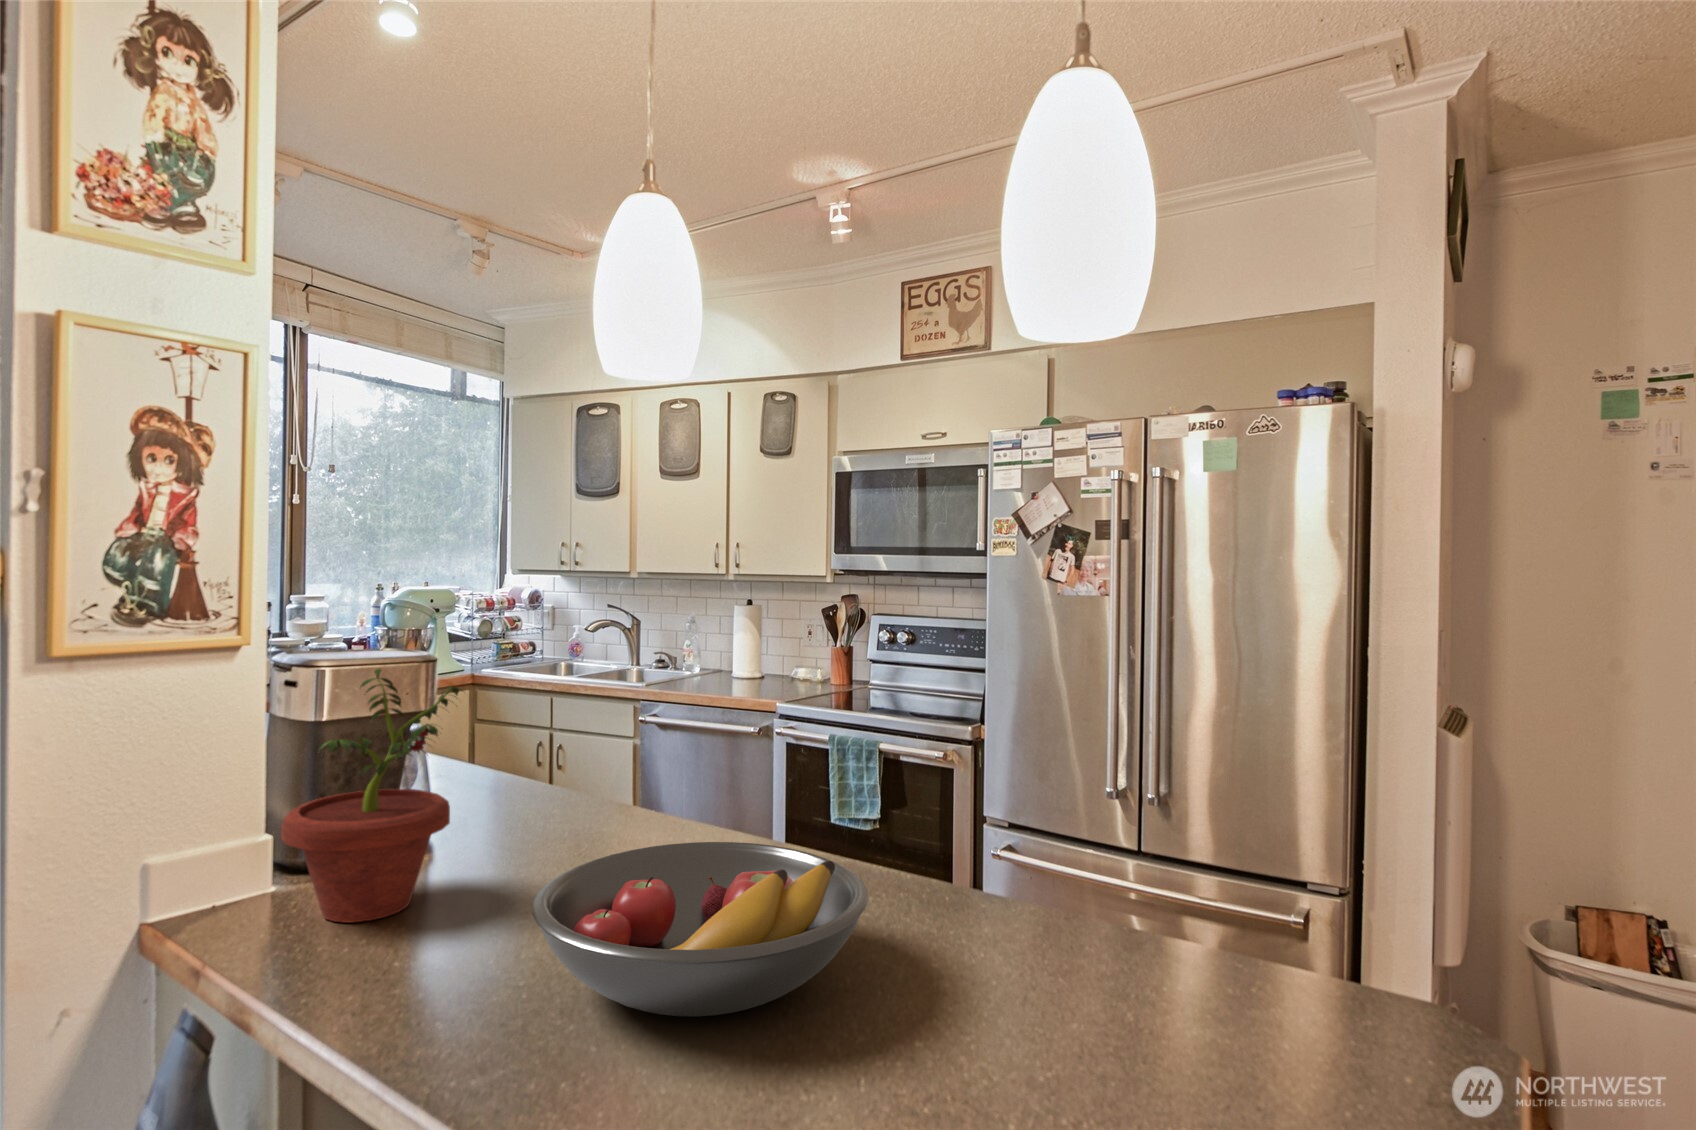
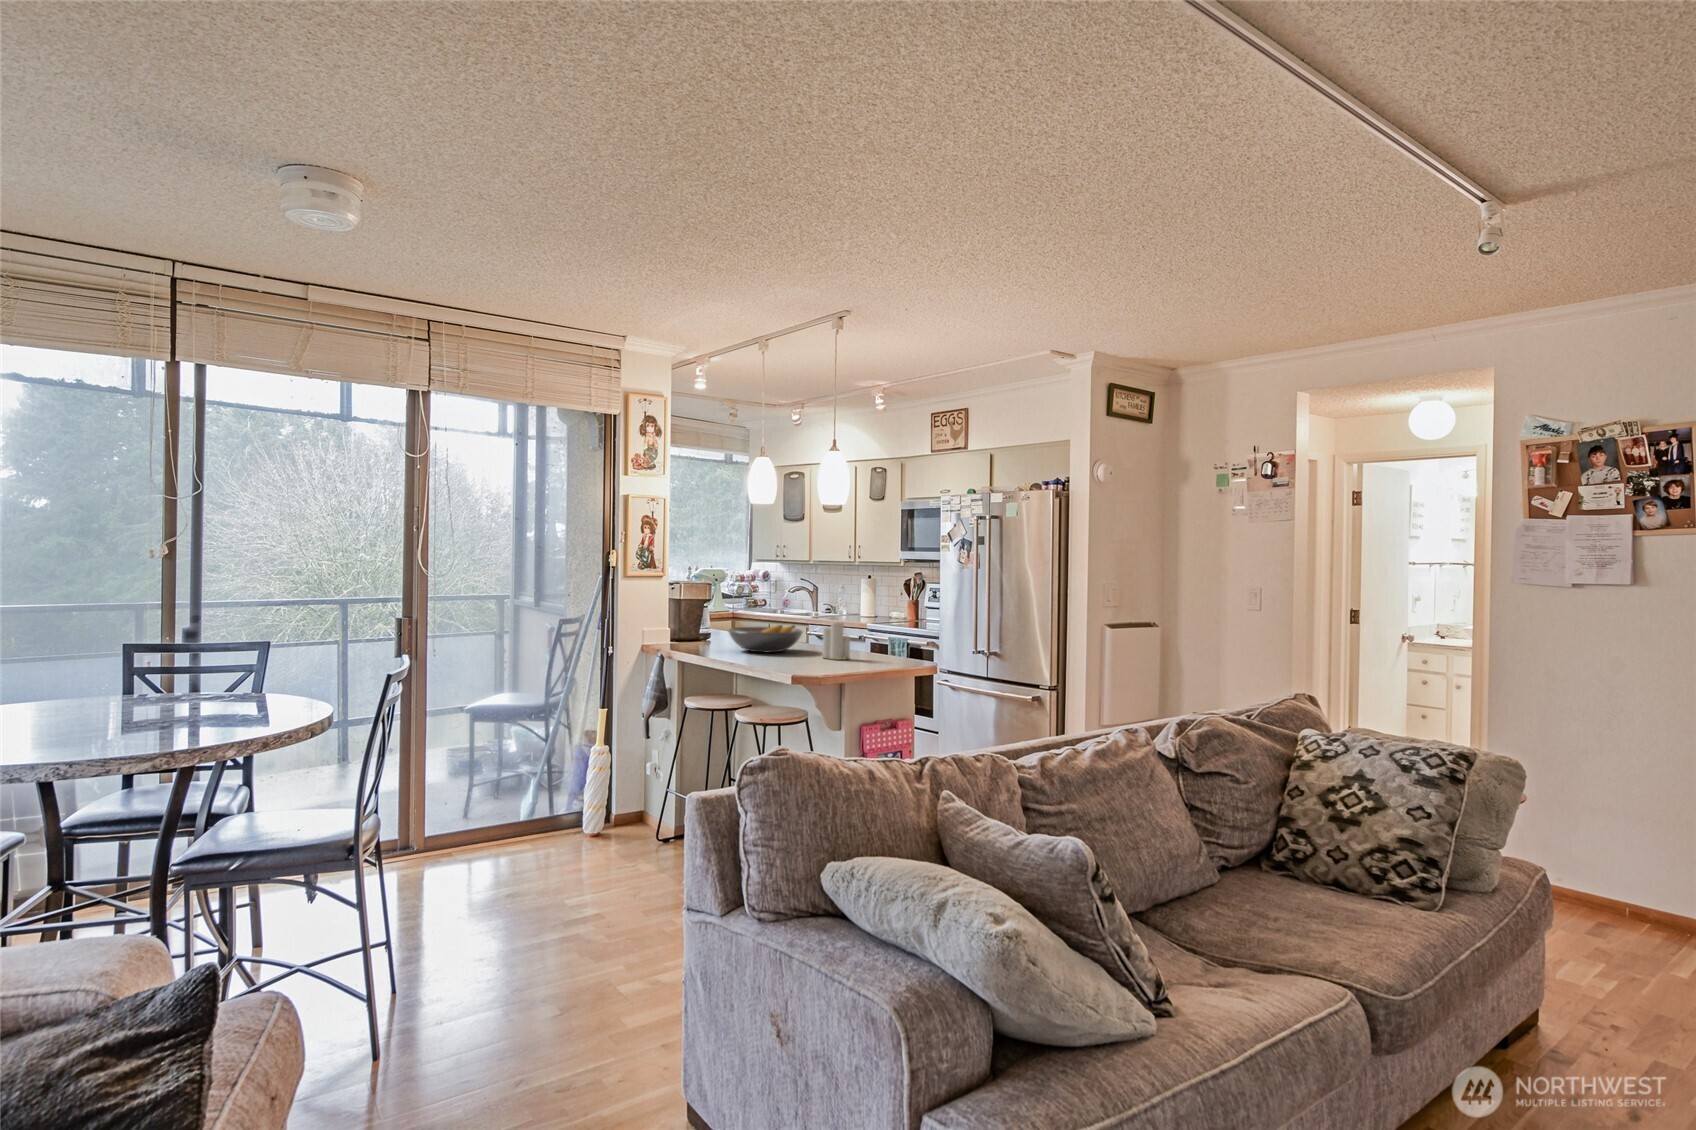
potted plant: present [281,669,459,922] -> none [675,582,718,644]
candle: none [1019,865,1161,1080] -> present [823,622,850,660]

